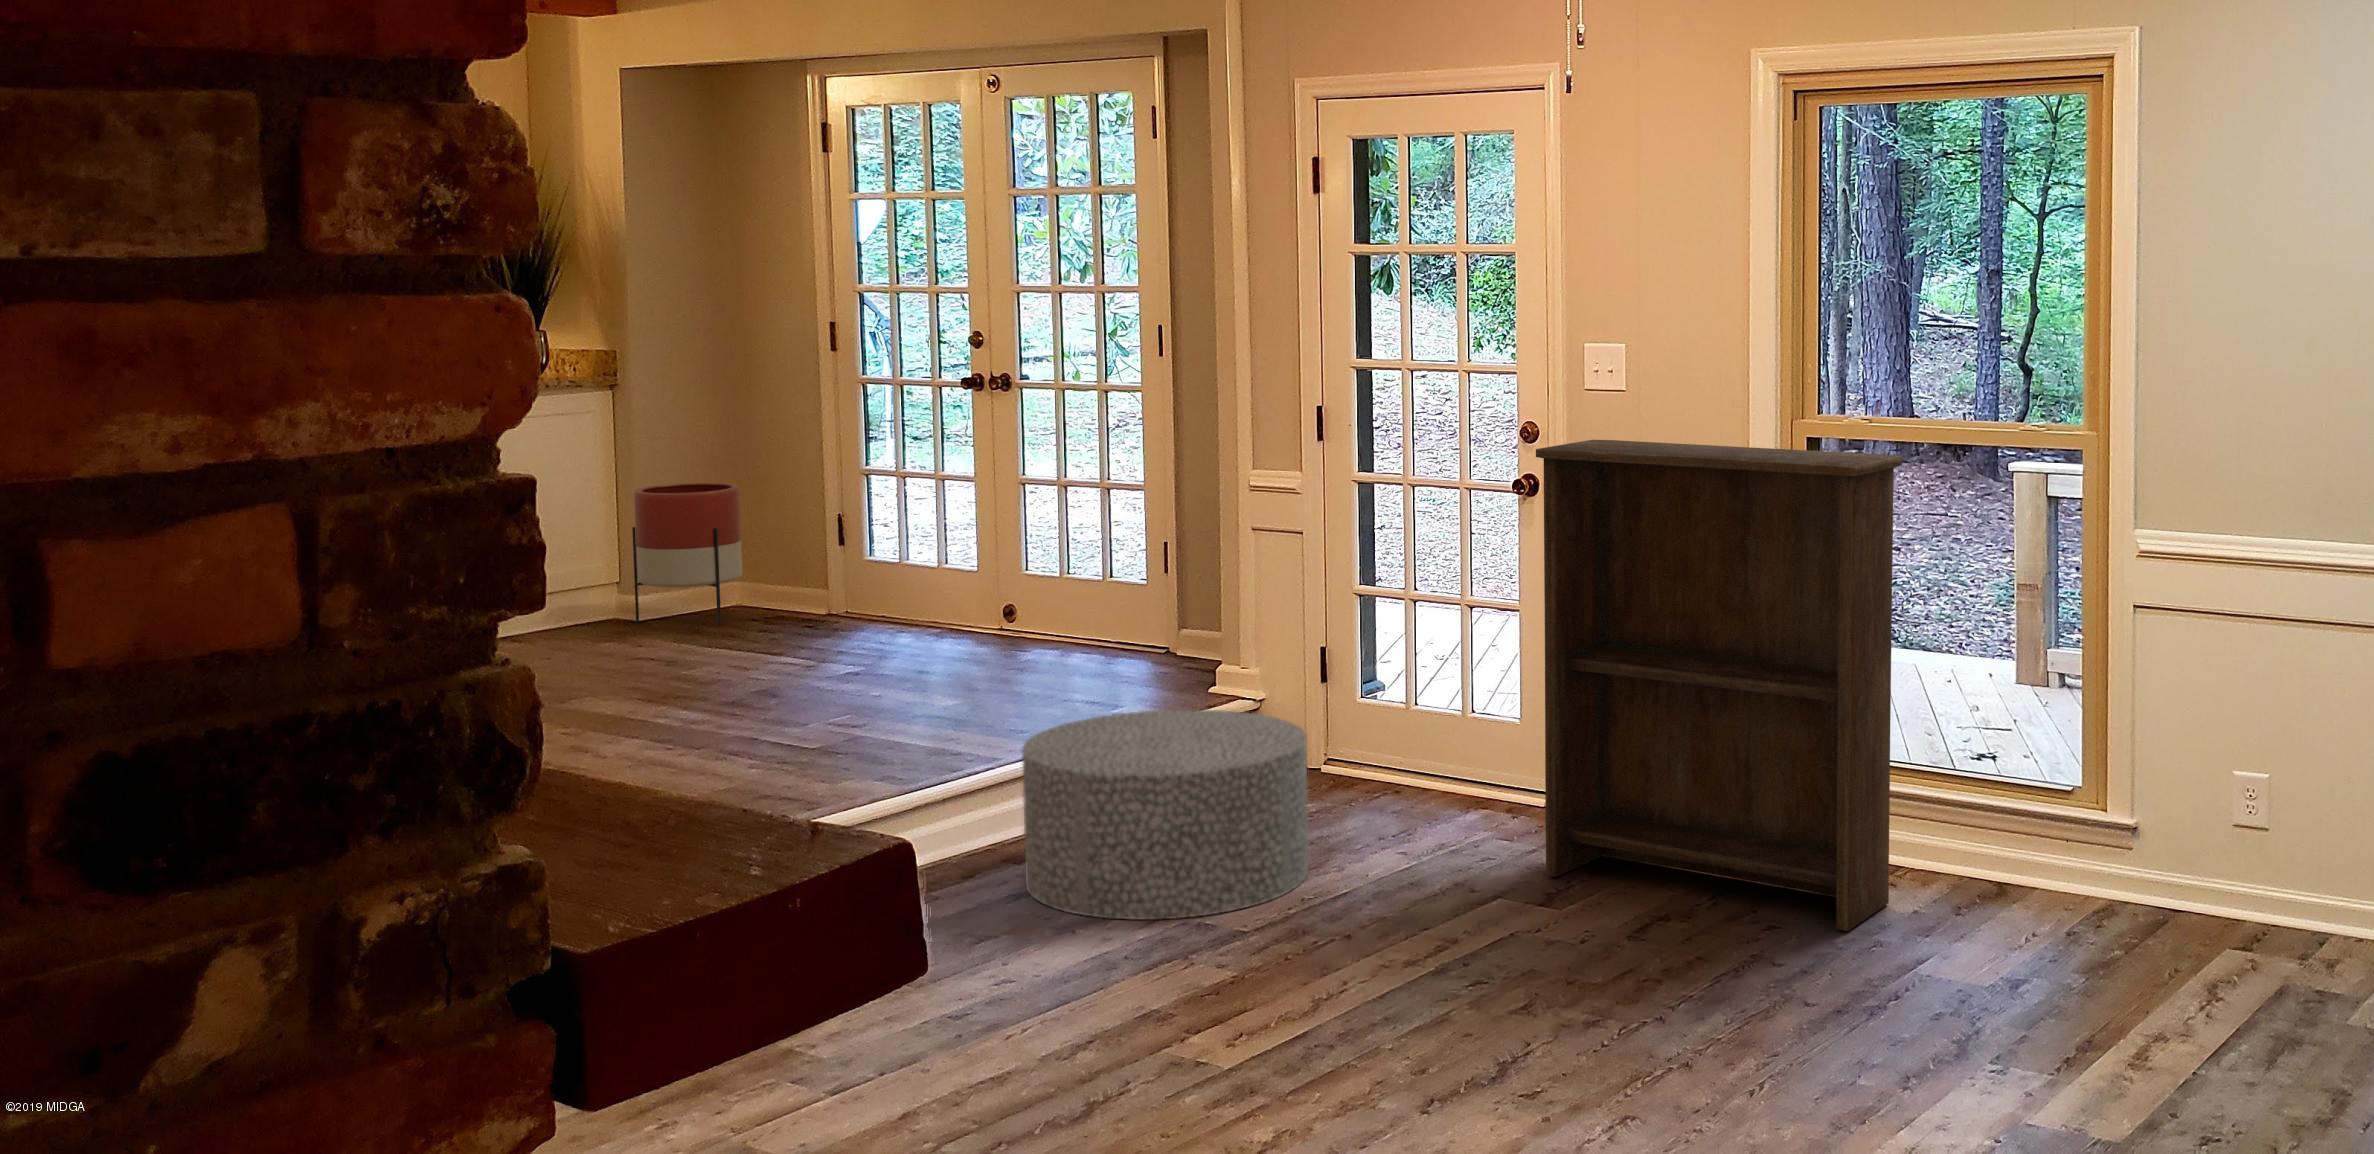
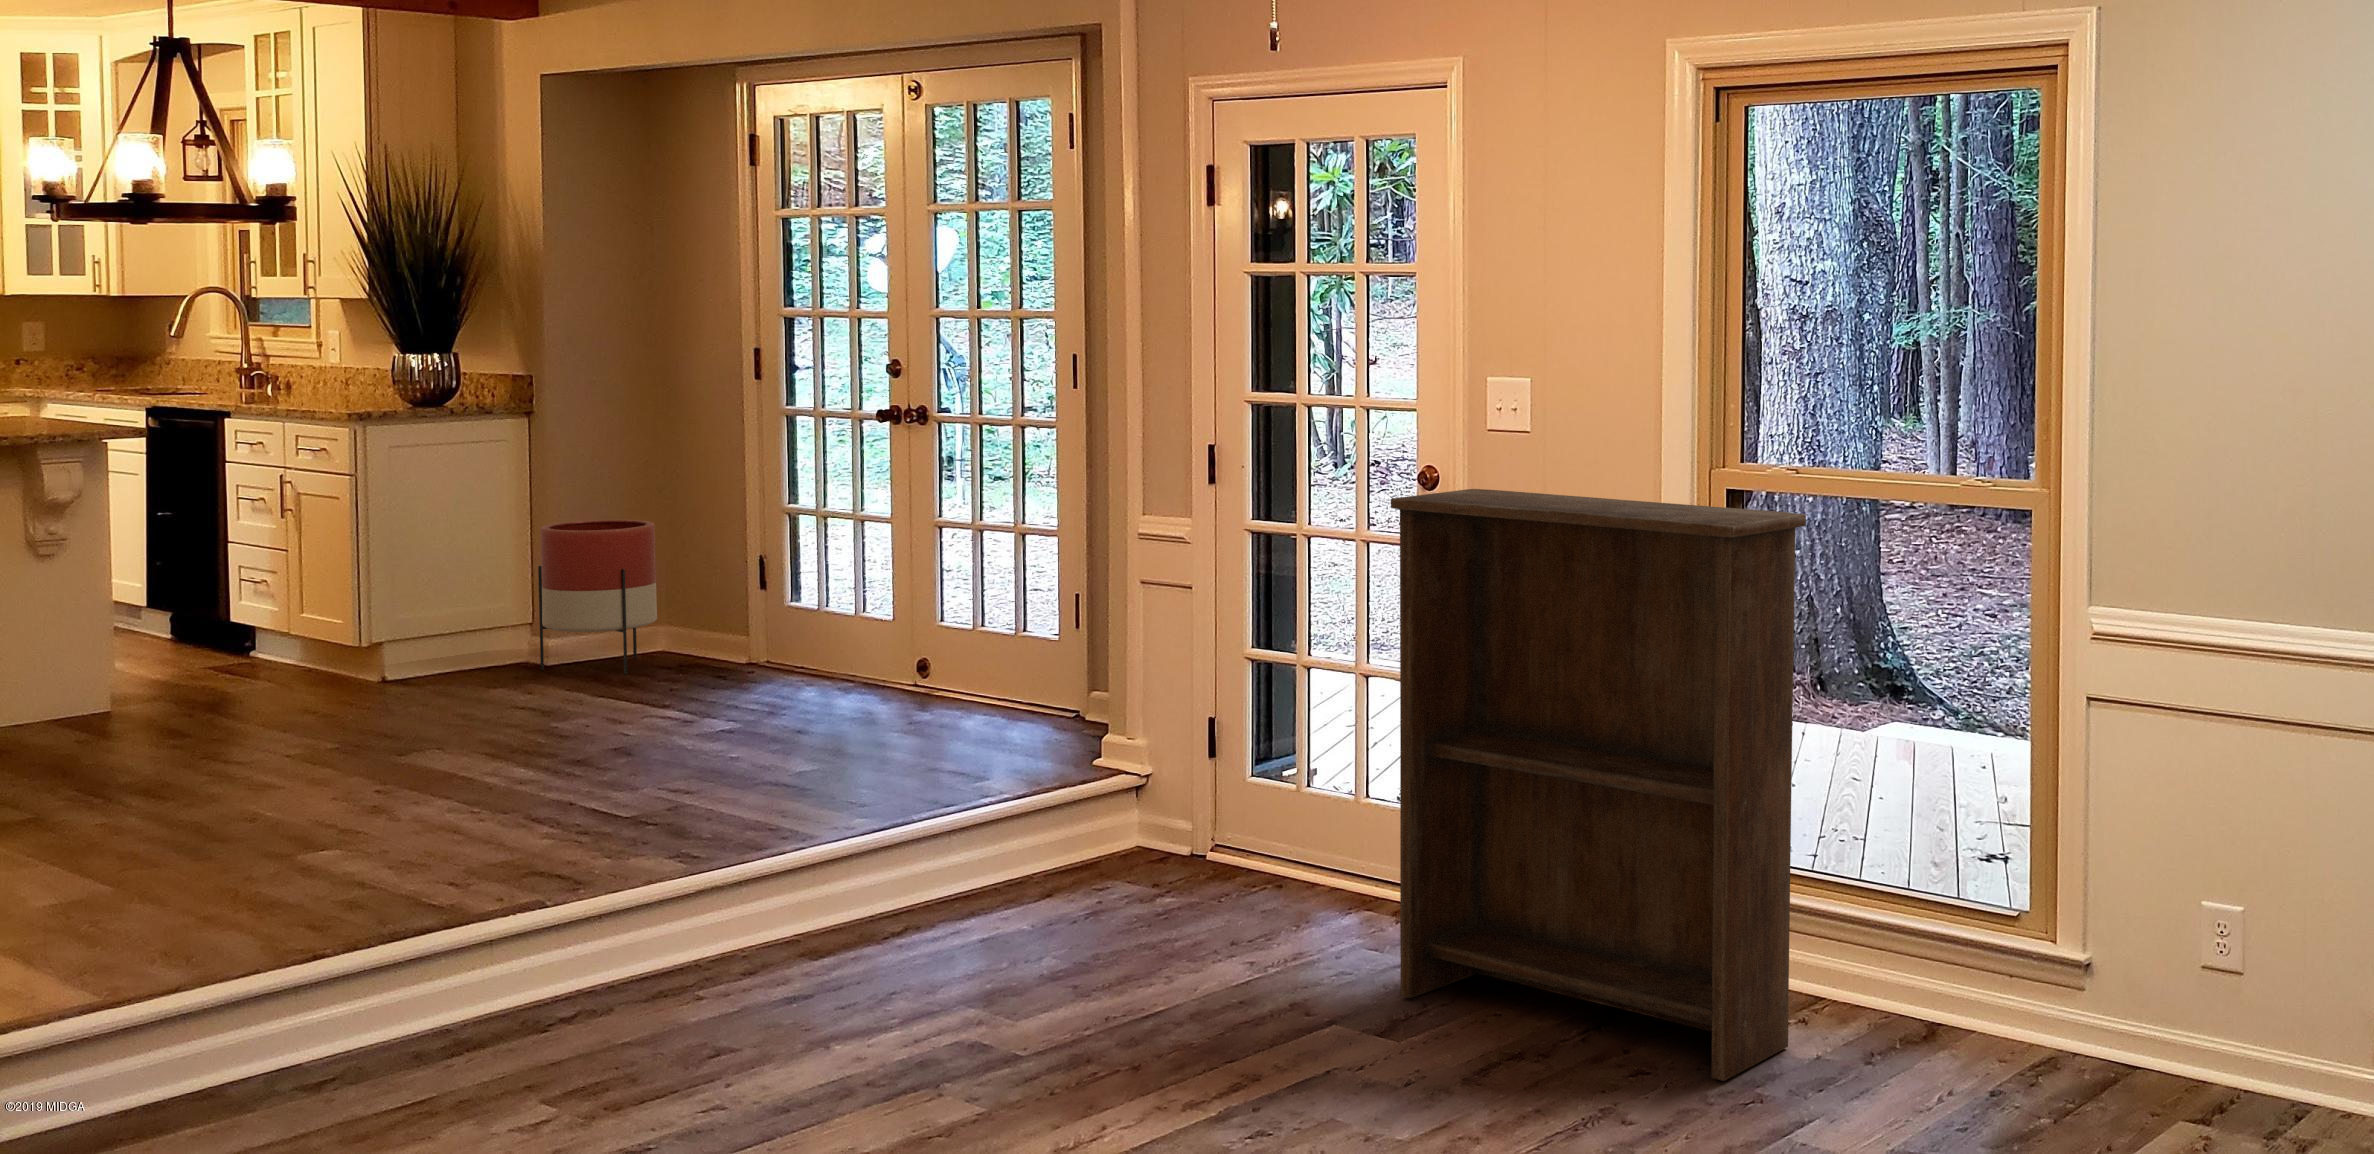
ottoman: present [1022,709,1308,920] -> none [804,788,1136,1034]

